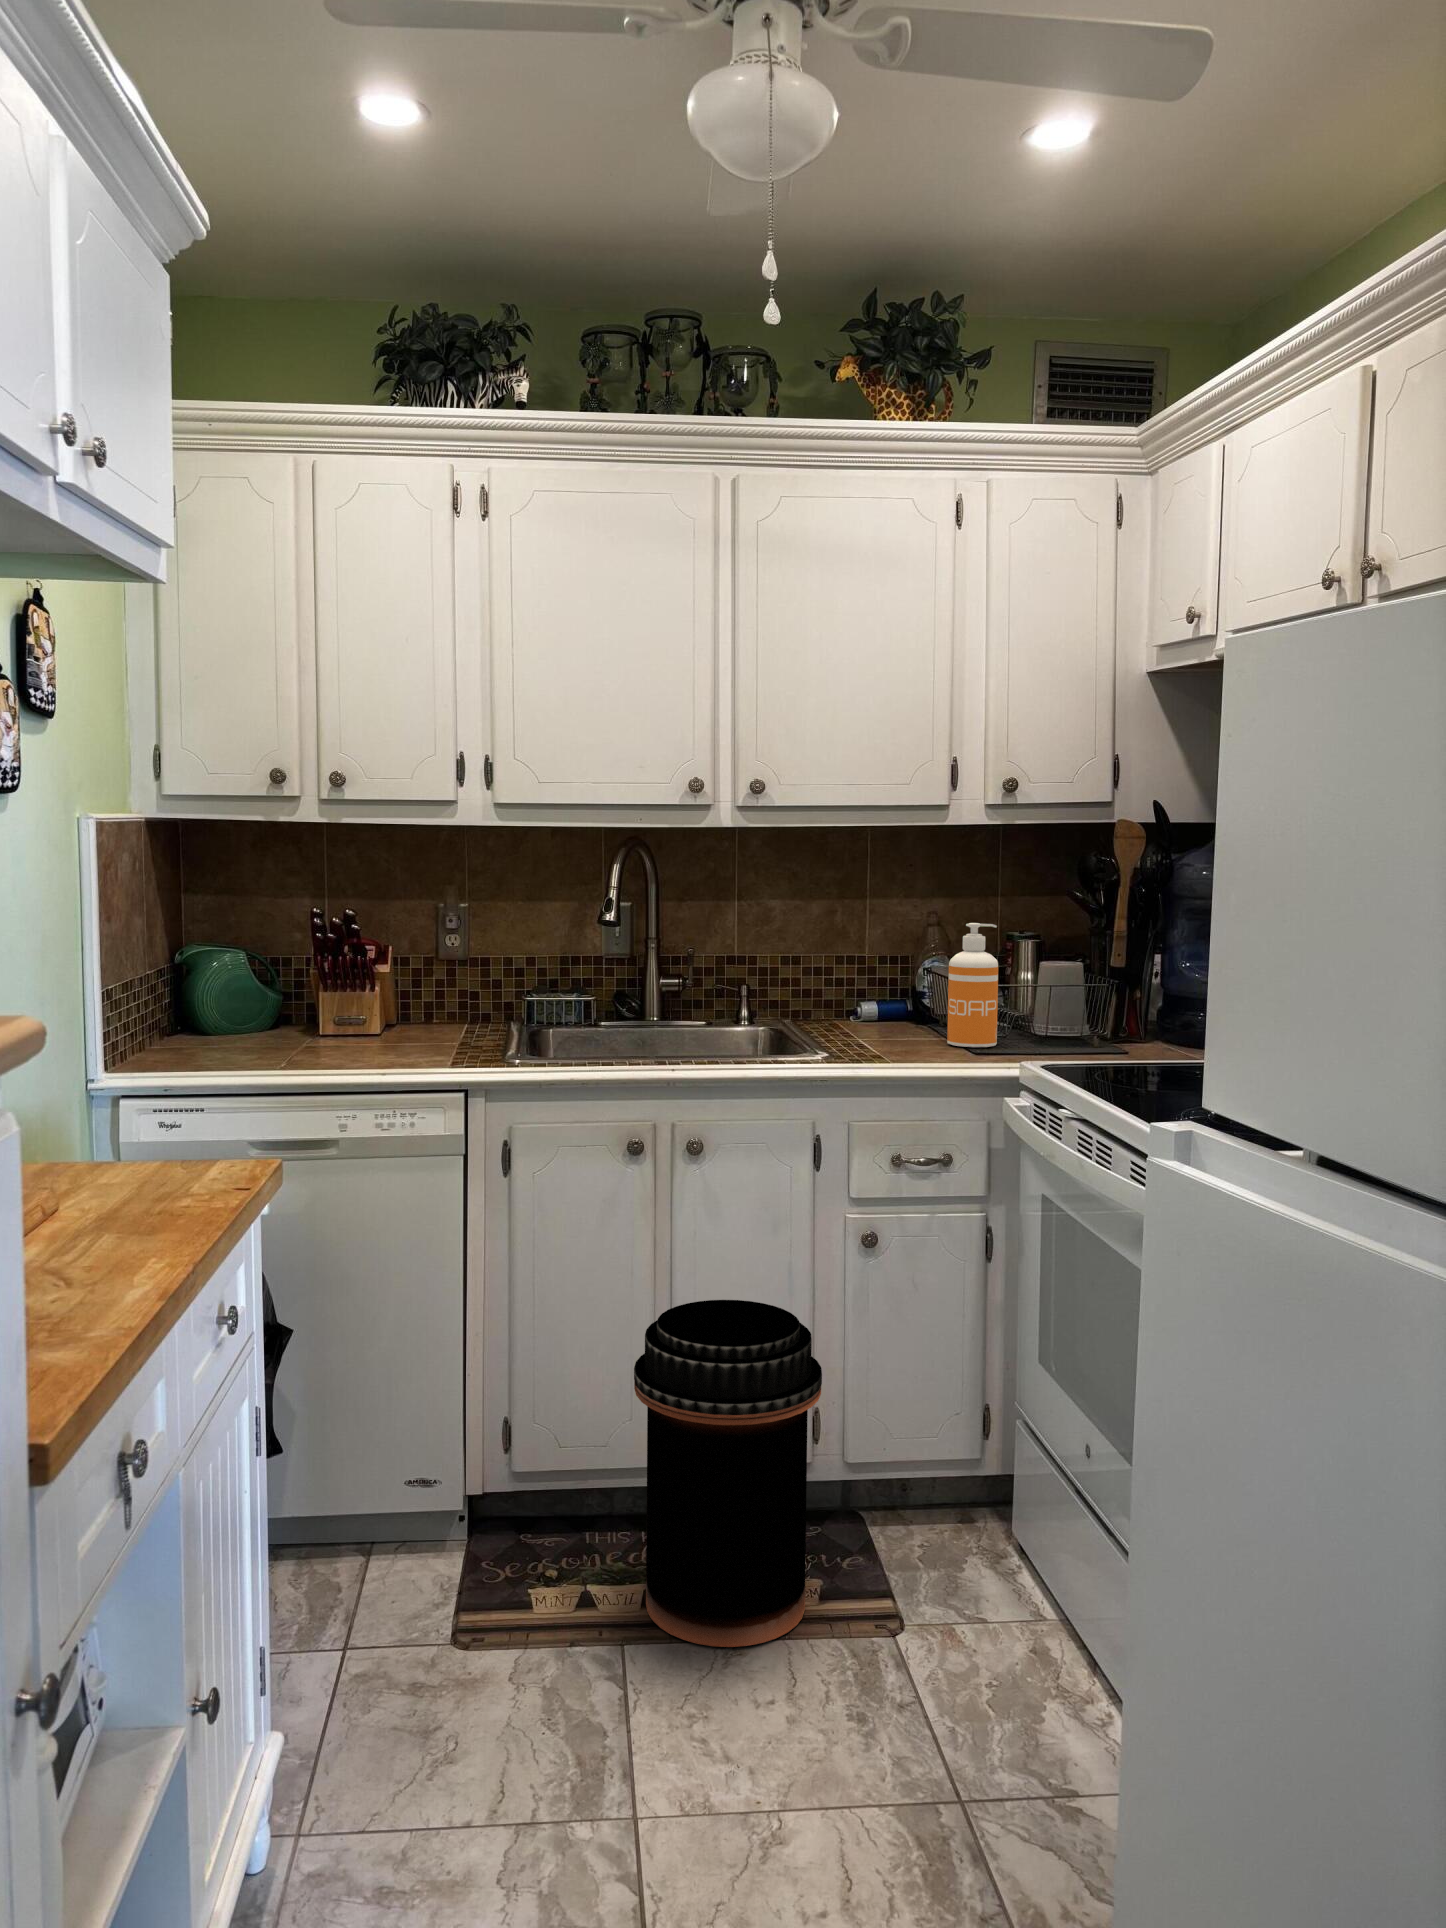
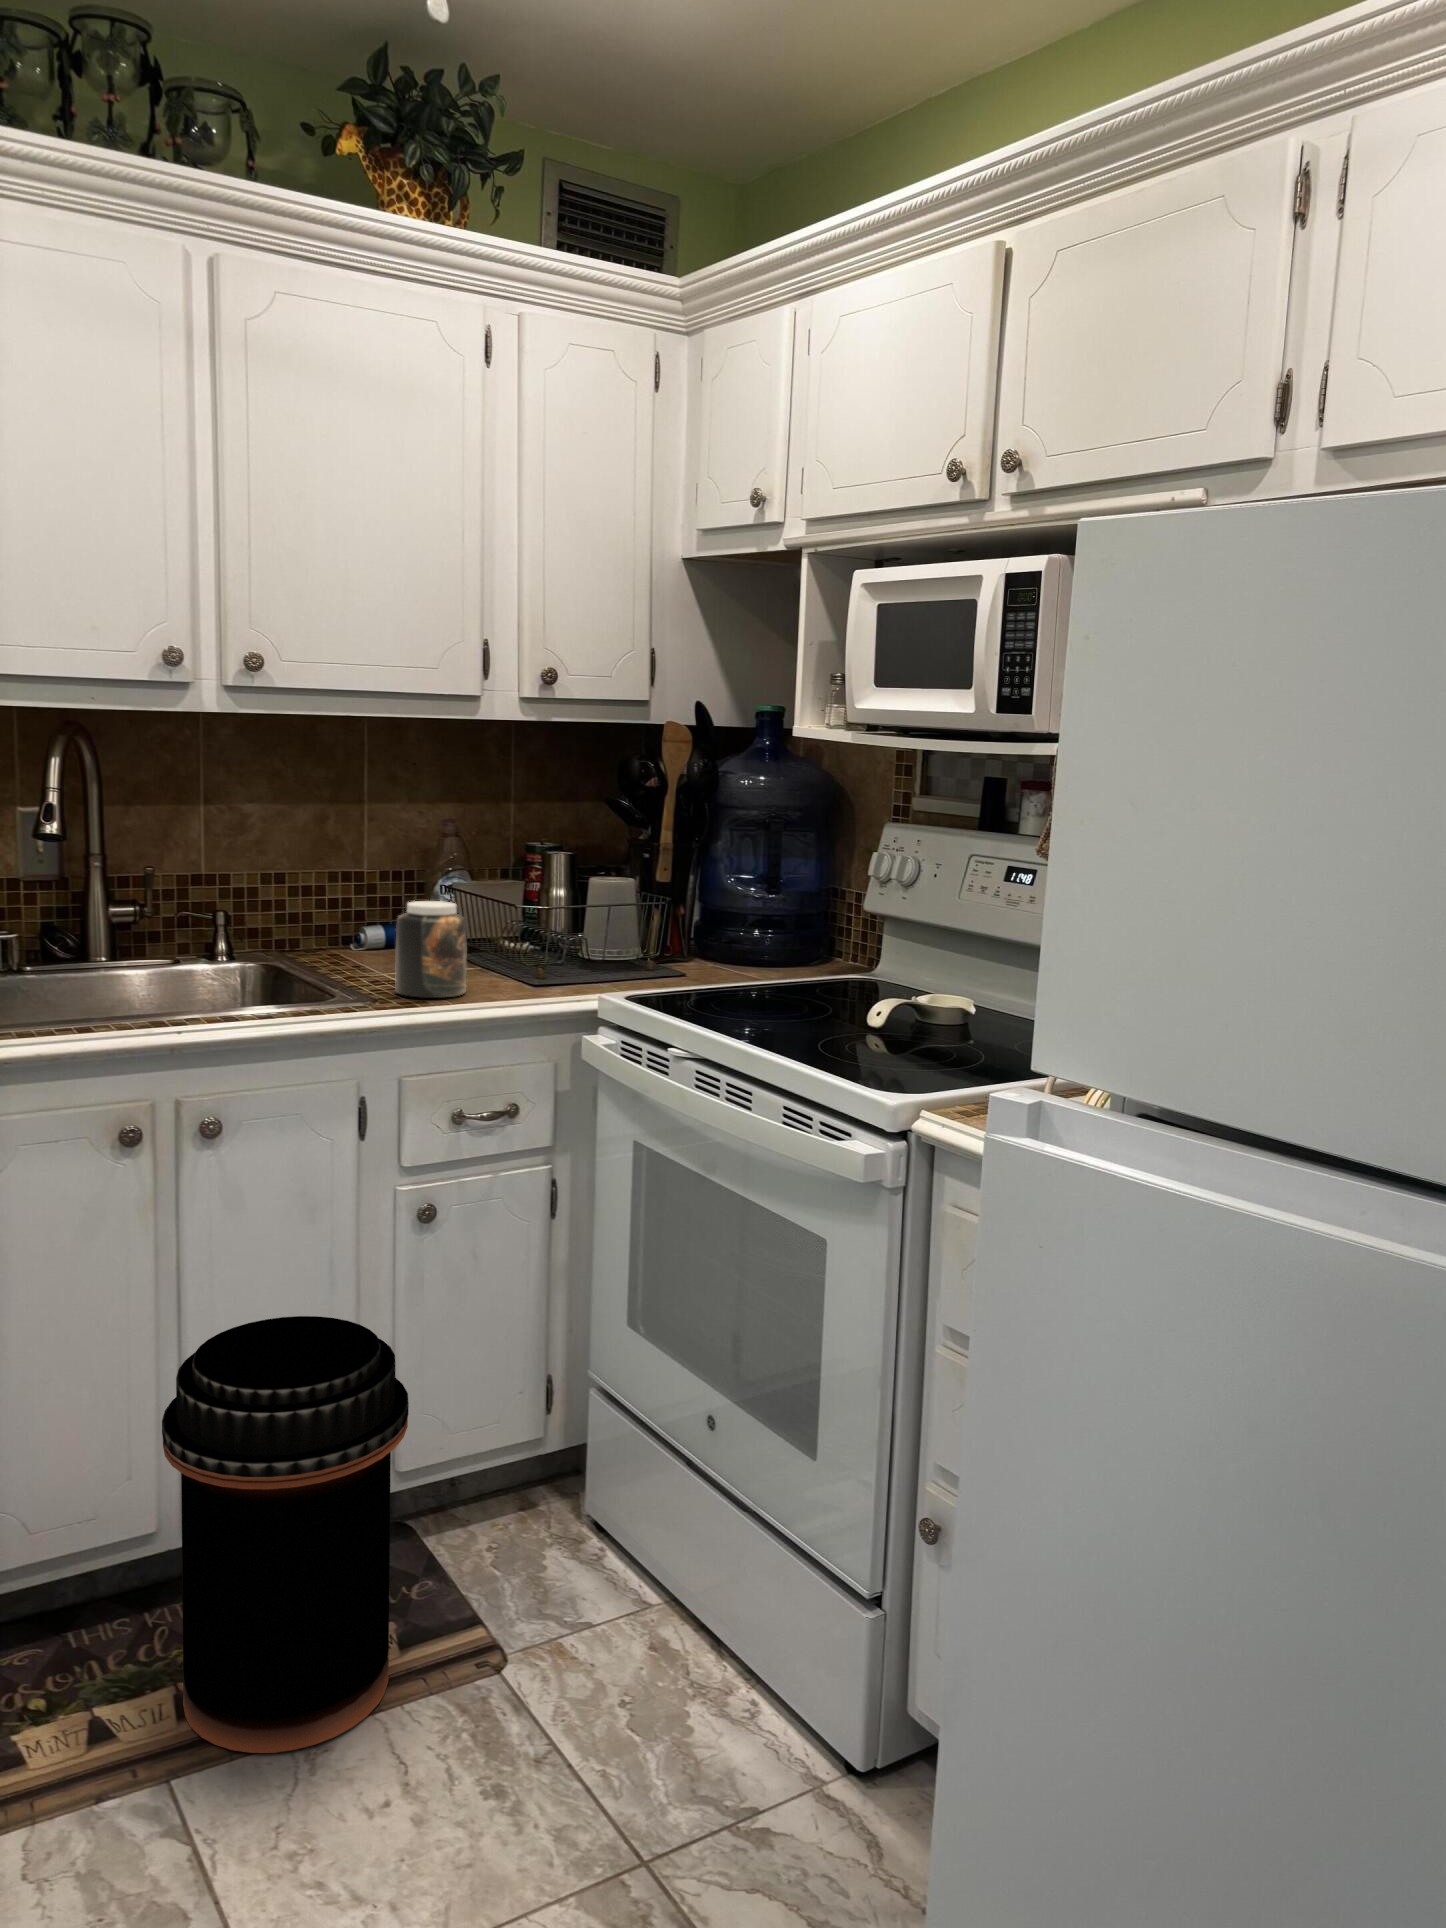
soap dispenser: present [947,923,998,1047] -> none [491,837,548,980]
jar: none [857,975,915,1055] -> present [395,901,466,998]

